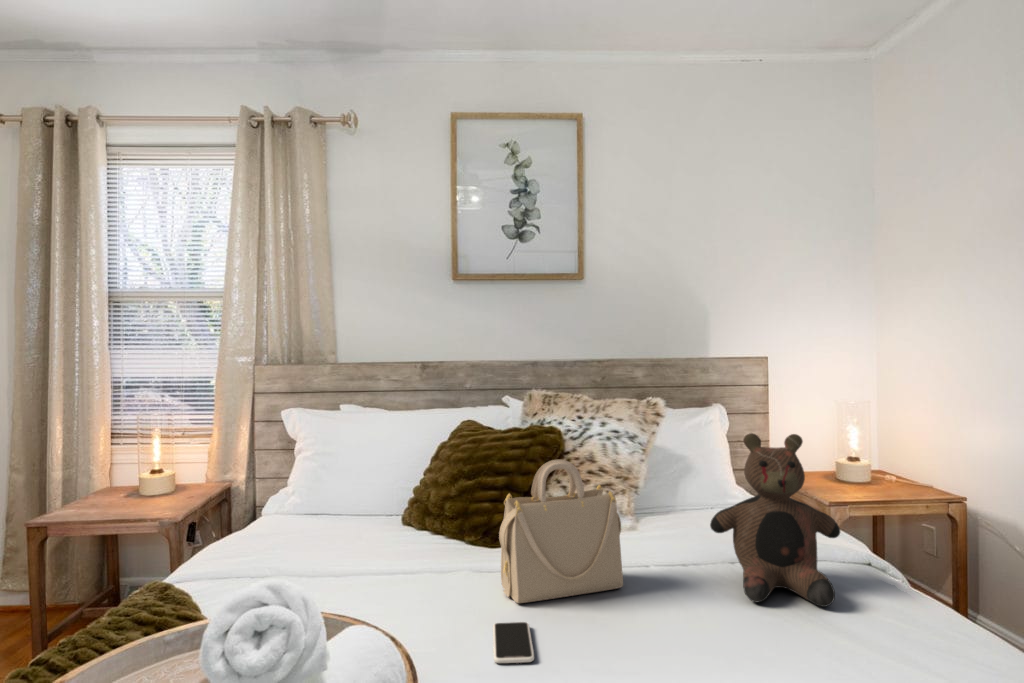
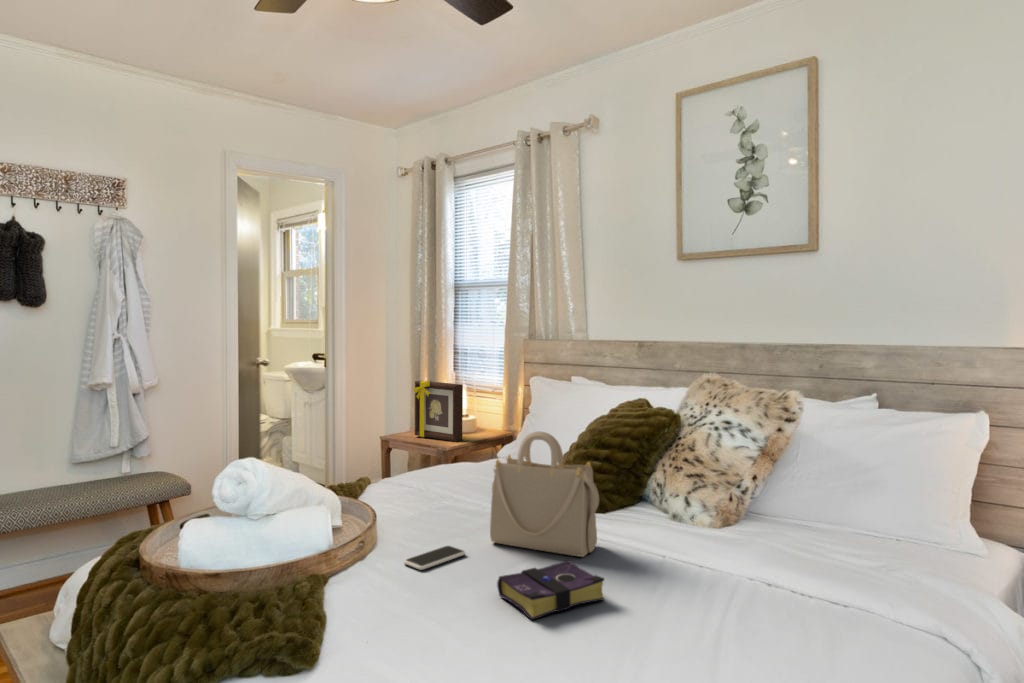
picture frame: none [91,427,182,511] -> present [414,381,463,442]
teddy bear: present [710,433,840,607] -> none [649,432,795,627]
book: none [654,590,736,662] -> present [497,560,604,621]

